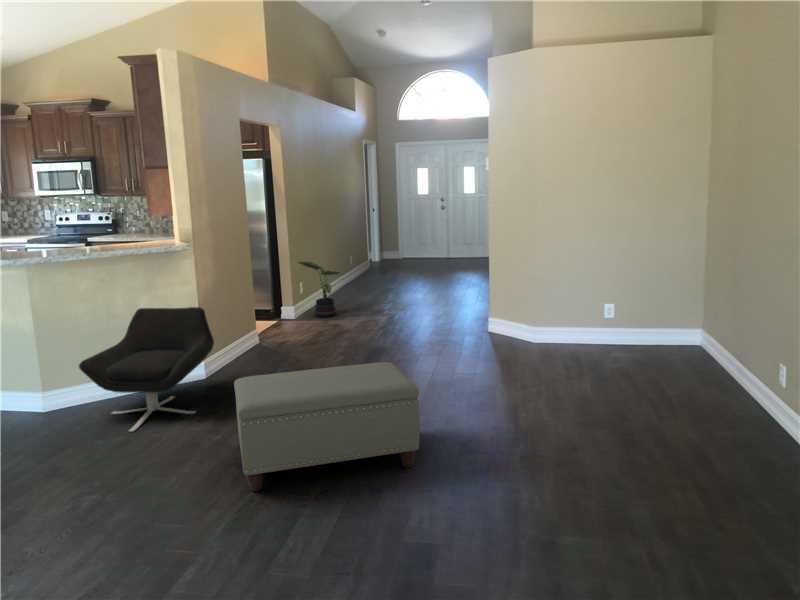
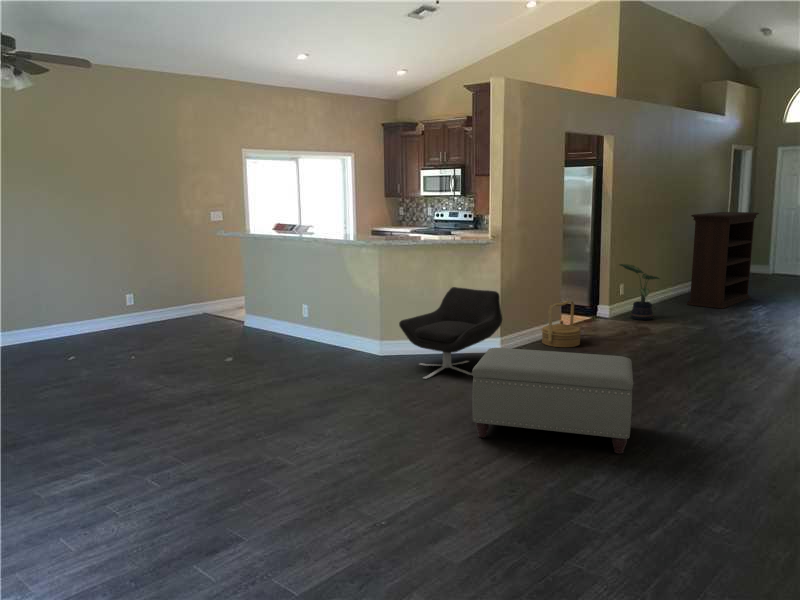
bookshelf: none [350,204,402,296] -> present [687,212,759,309]
woven basket: none [242,306,286,360] -> present [542,300,581,347]

